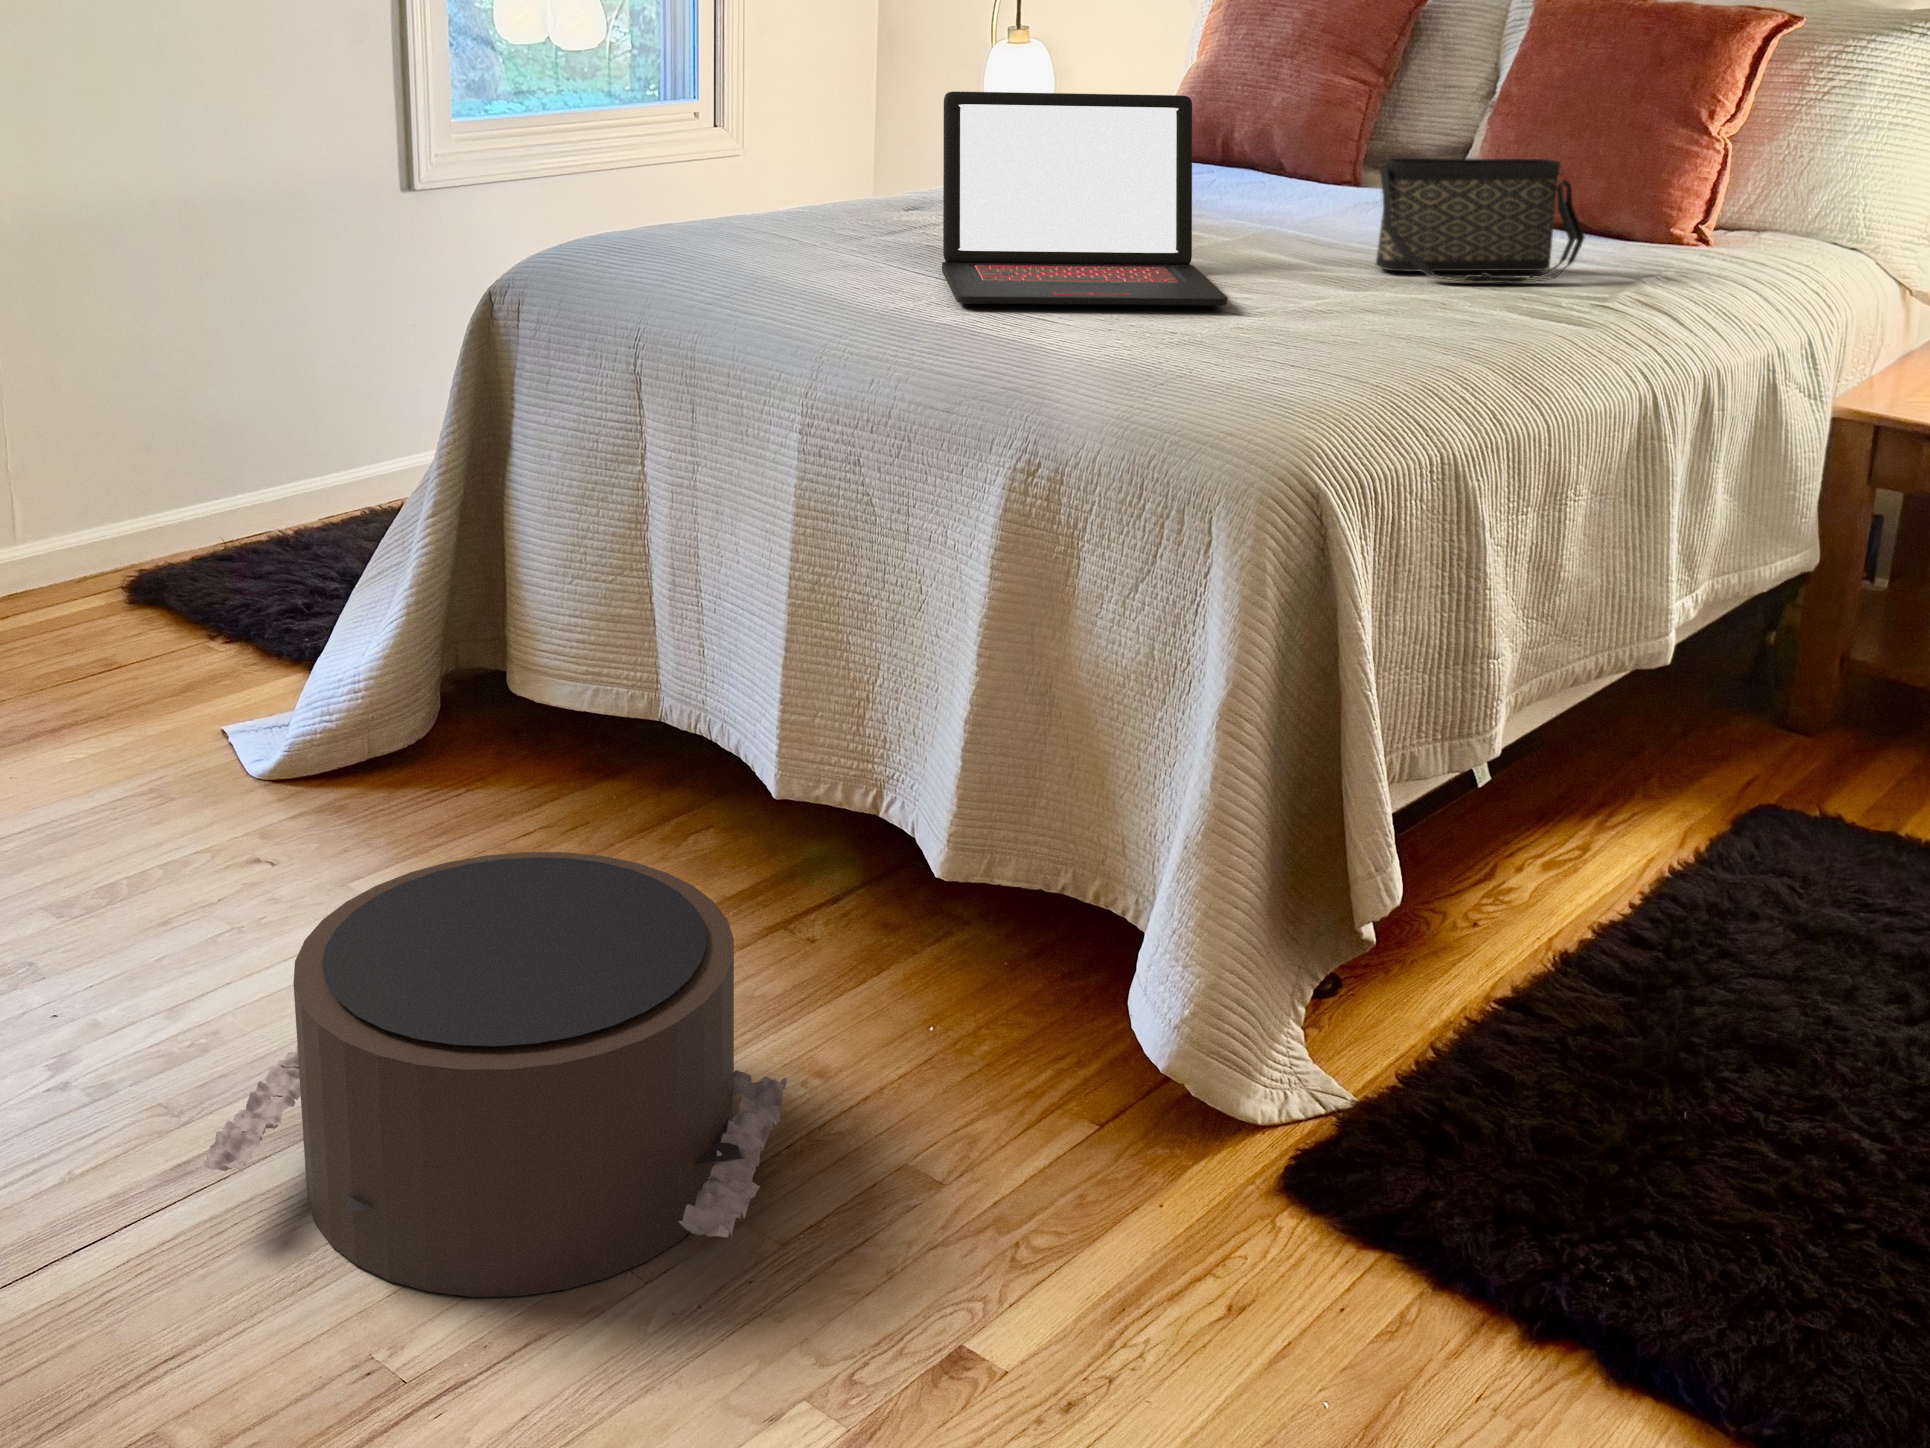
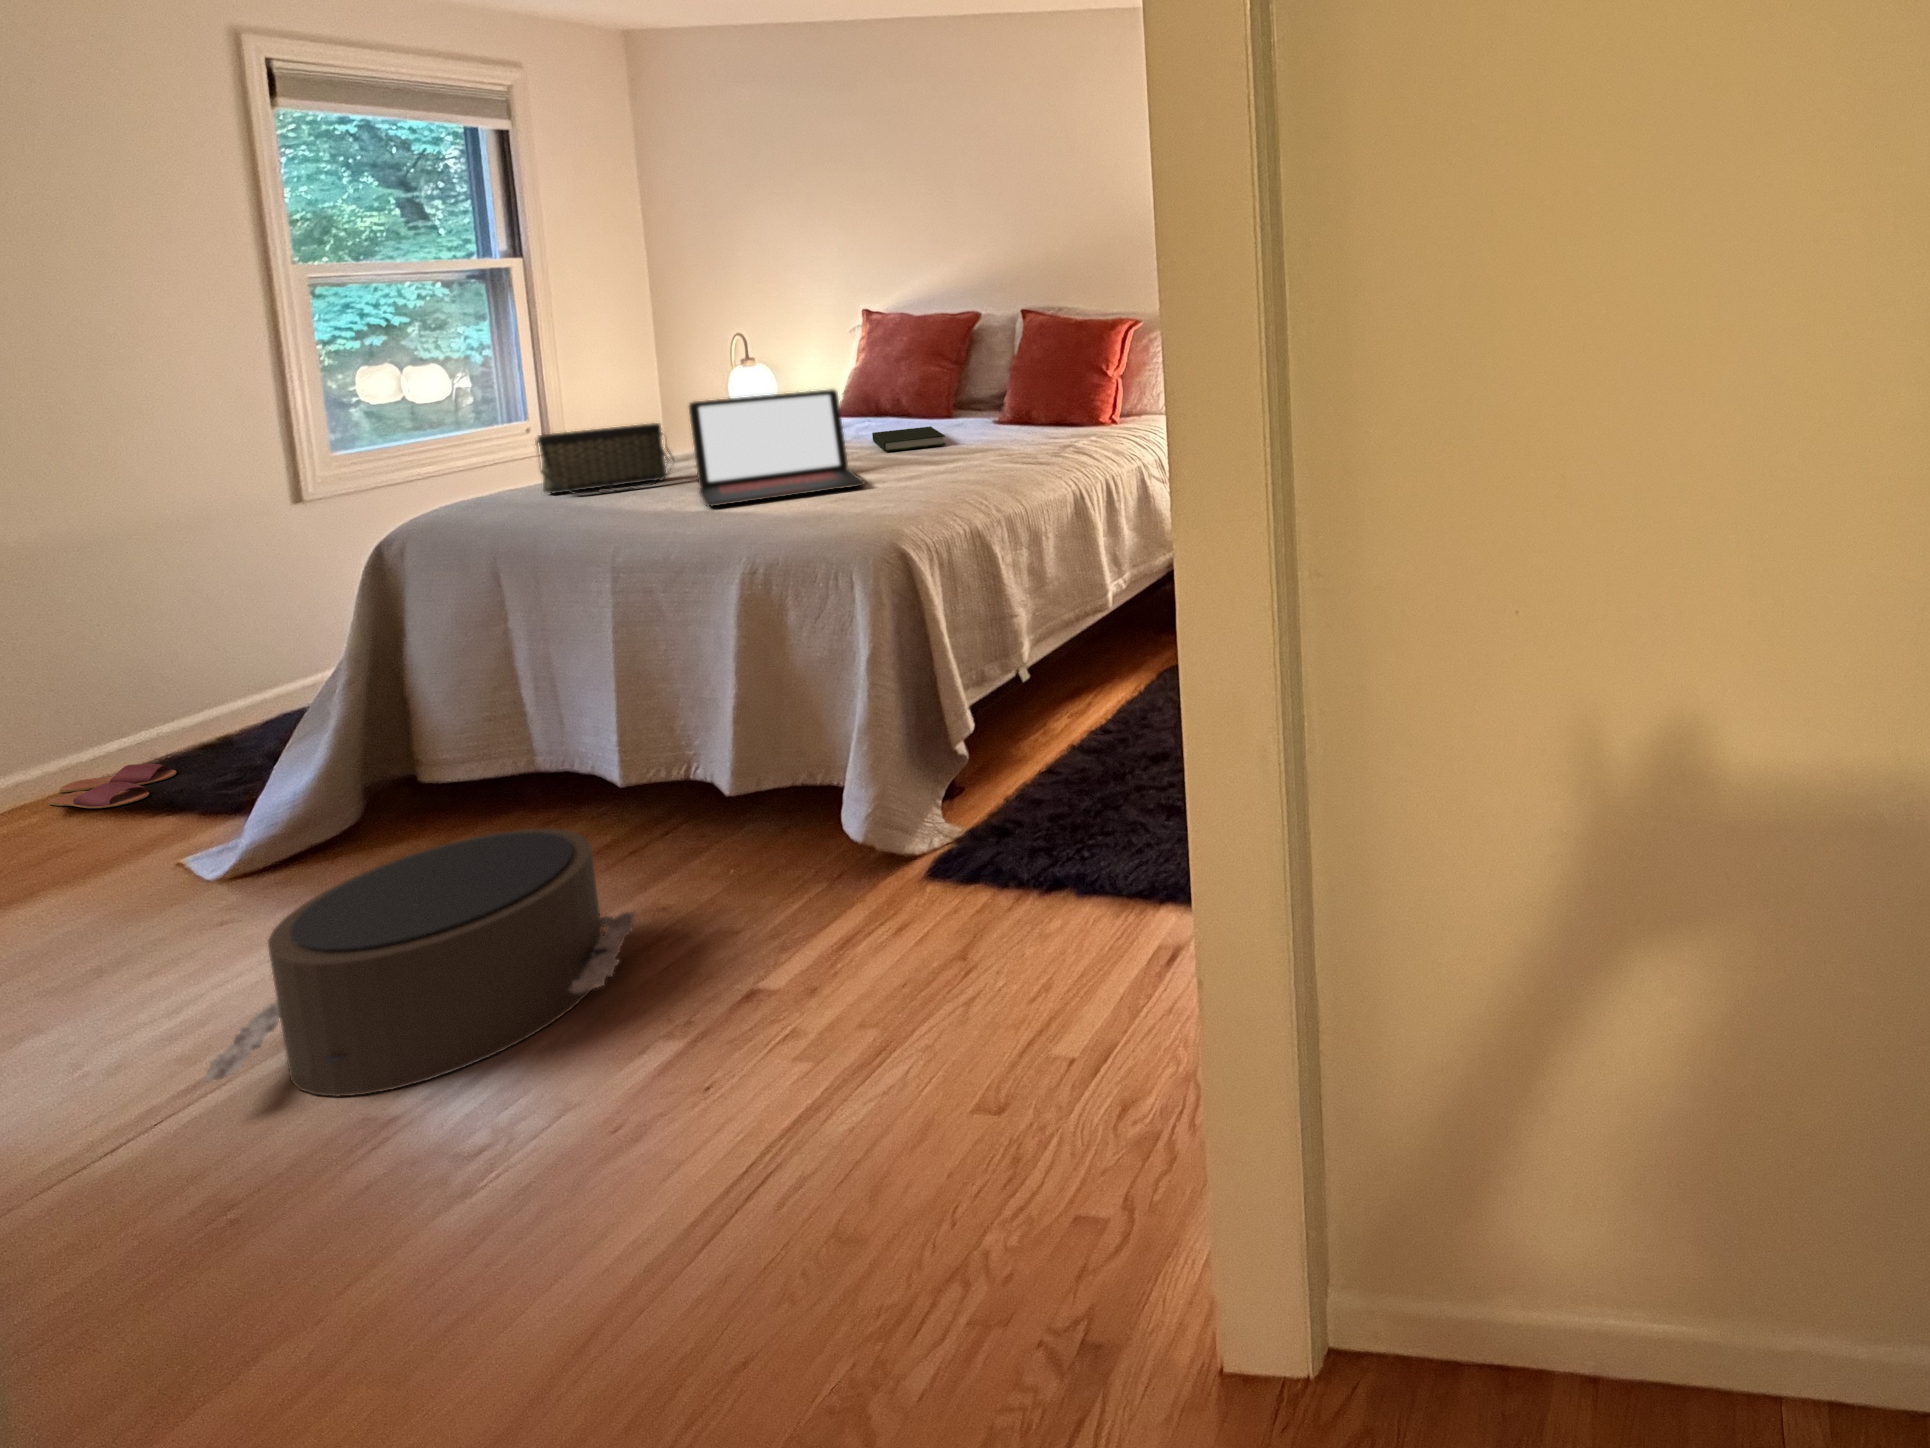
handbag: present [1375,158,1584,283] -> present [536,423,674,493]
book: none [1223,193,1363,239] -> present [872,426,945,452]
slippers: none [139,544,263,604] -> present [48,764,176,808]

